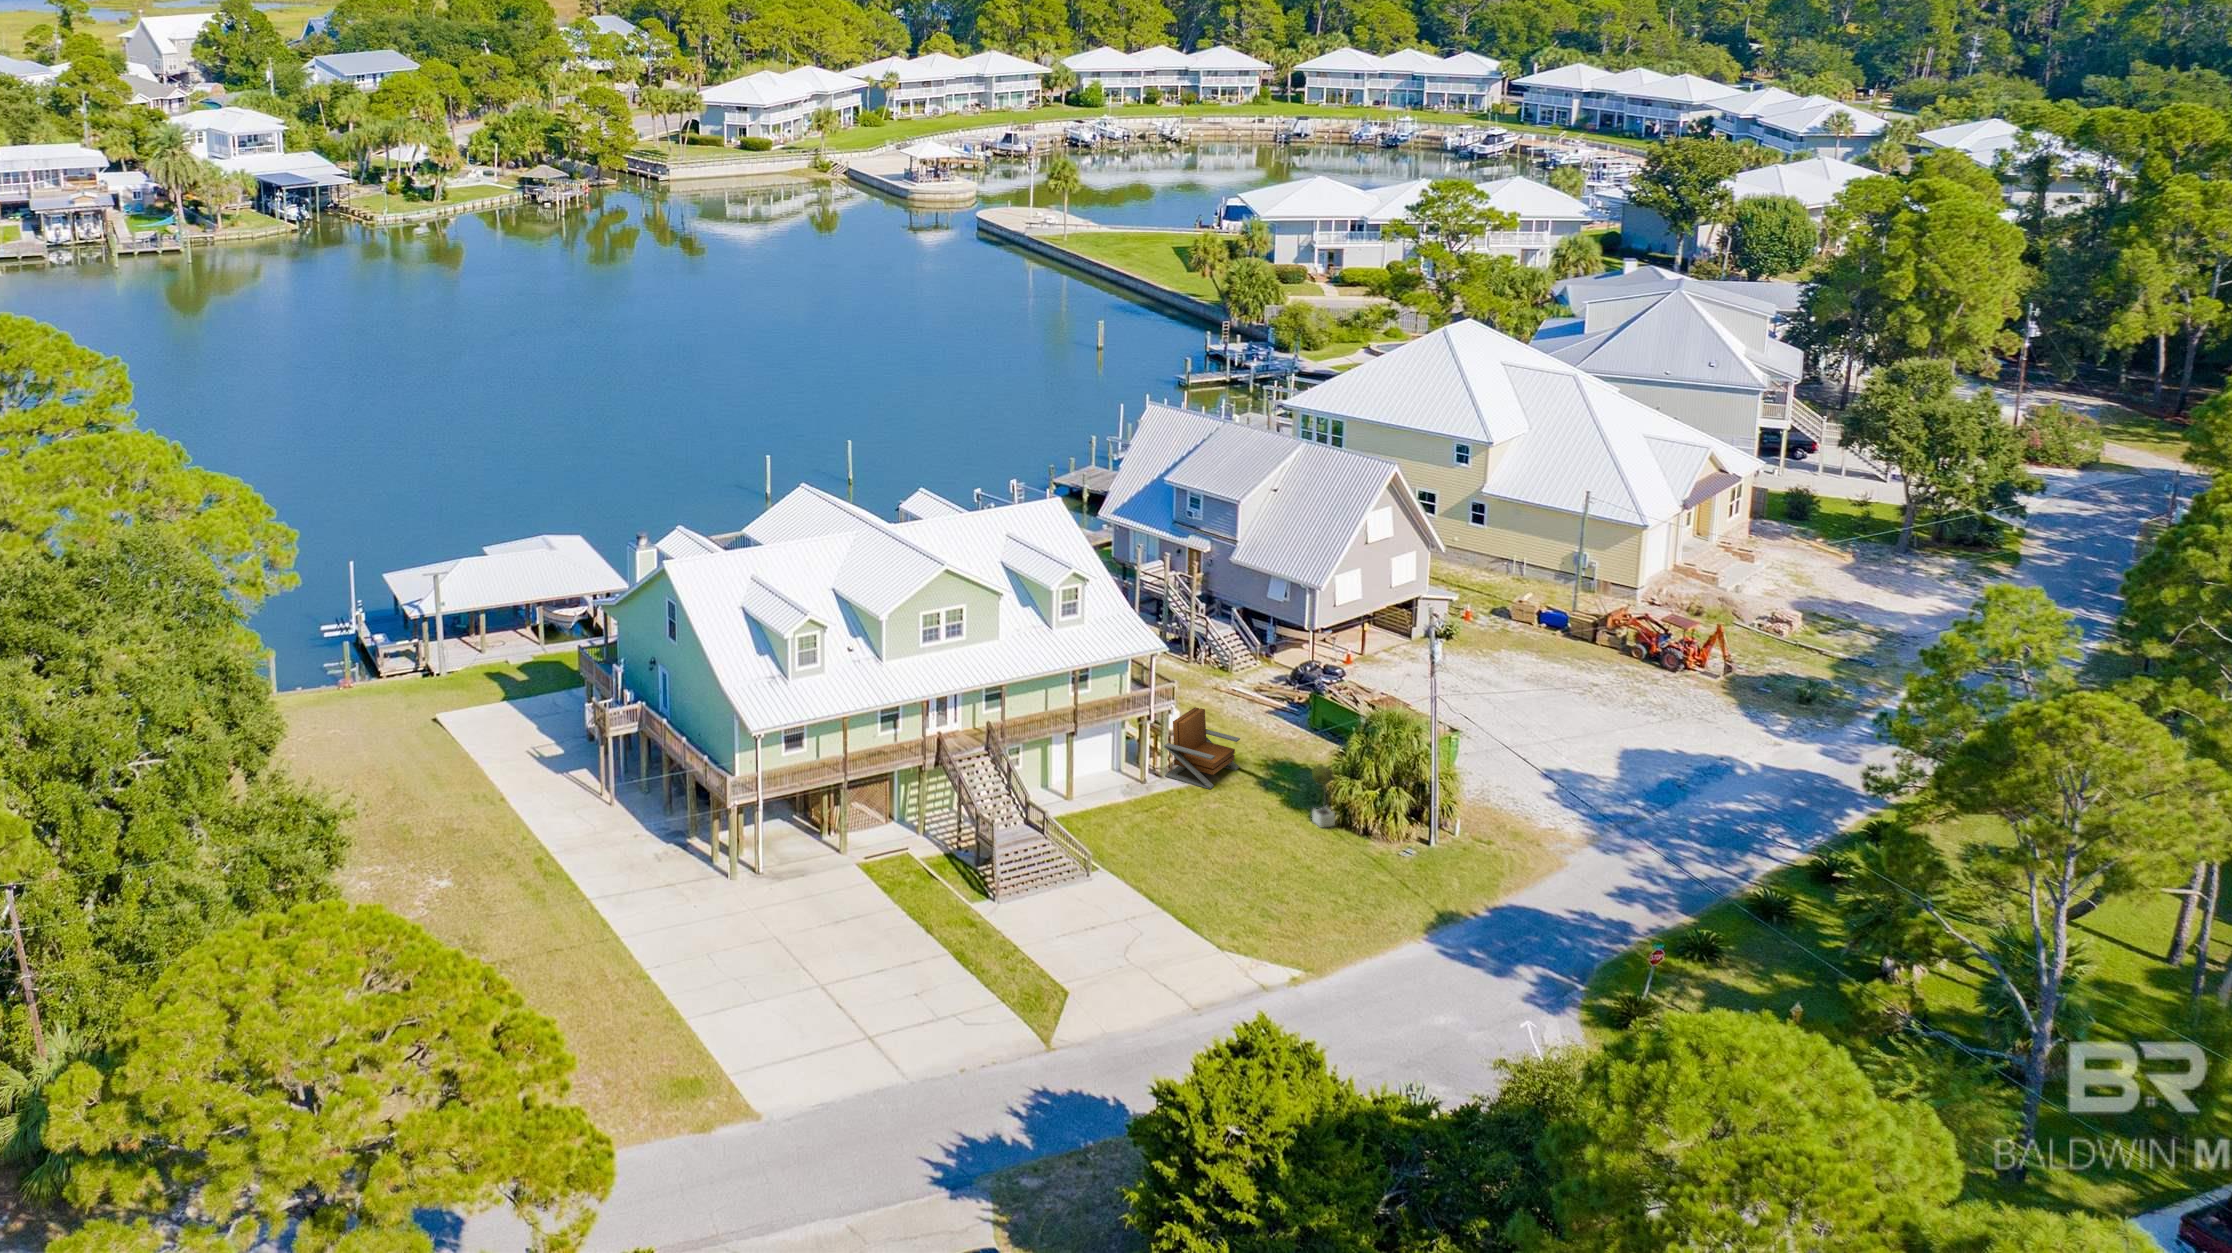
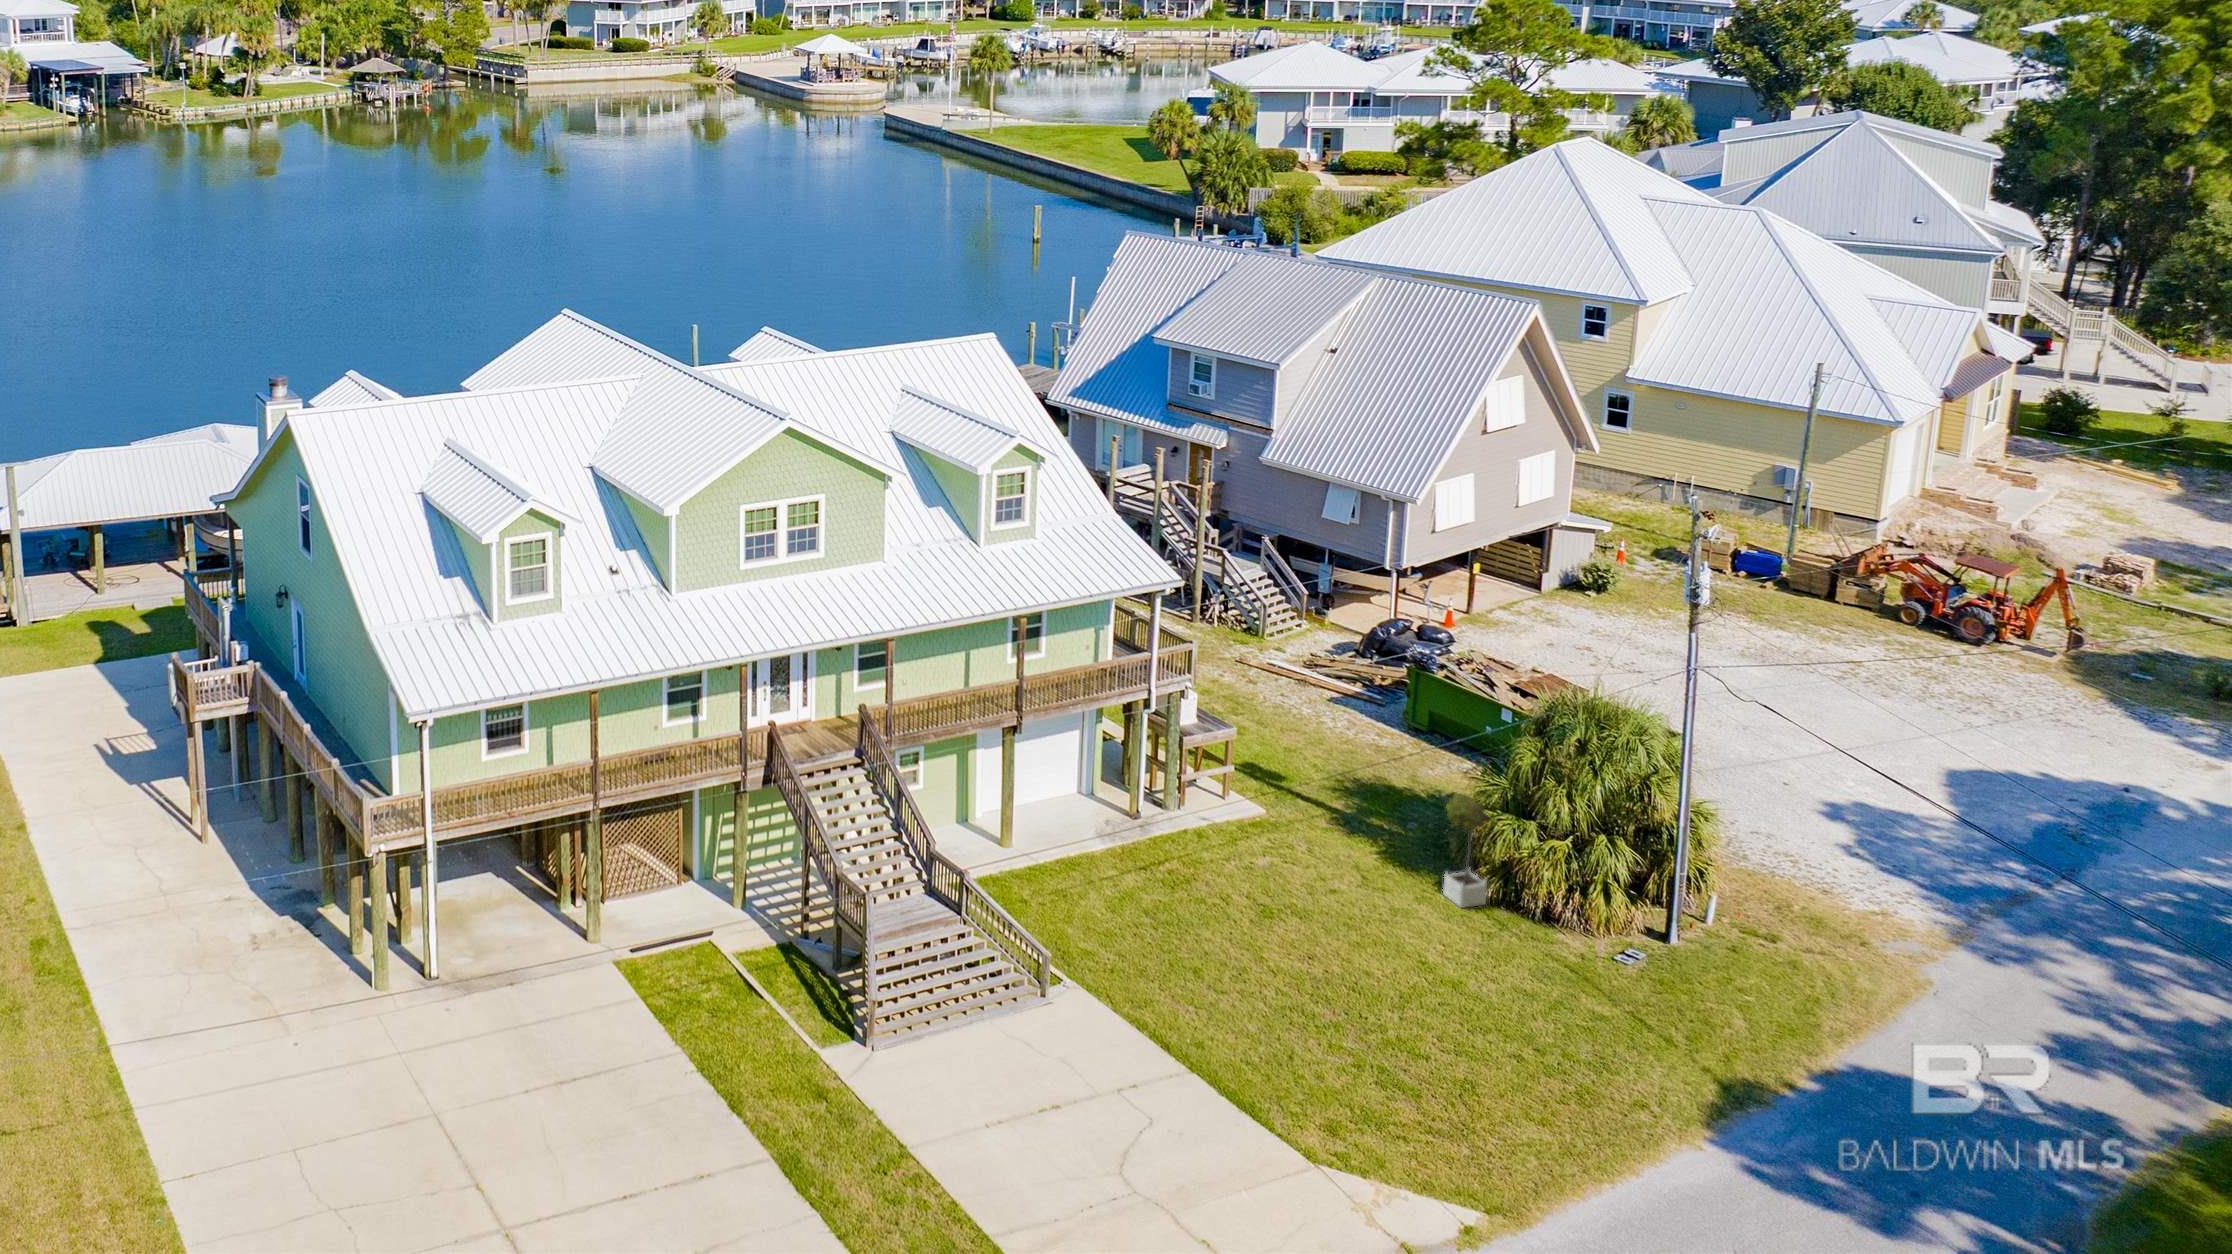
lounge chair: present [1164,707,1240,789] -> none [1169,690,1299,832]

